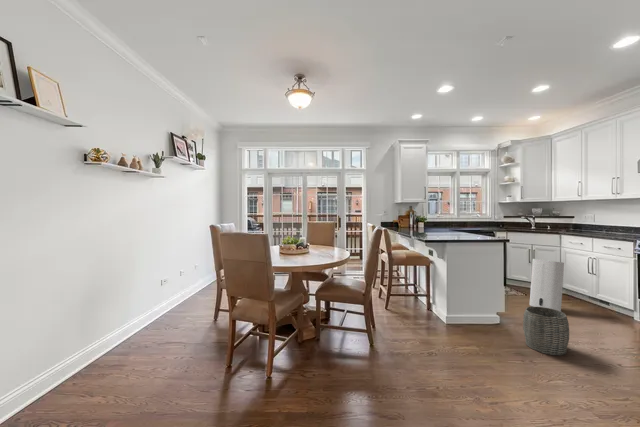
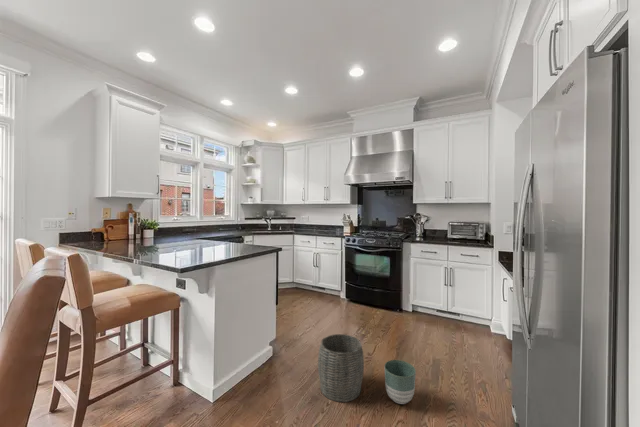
air purifier: present [530,259,564,311] -> none [288,267,317,323]
planter: none [583,337,621,374] -> present [384,360,416,404]

